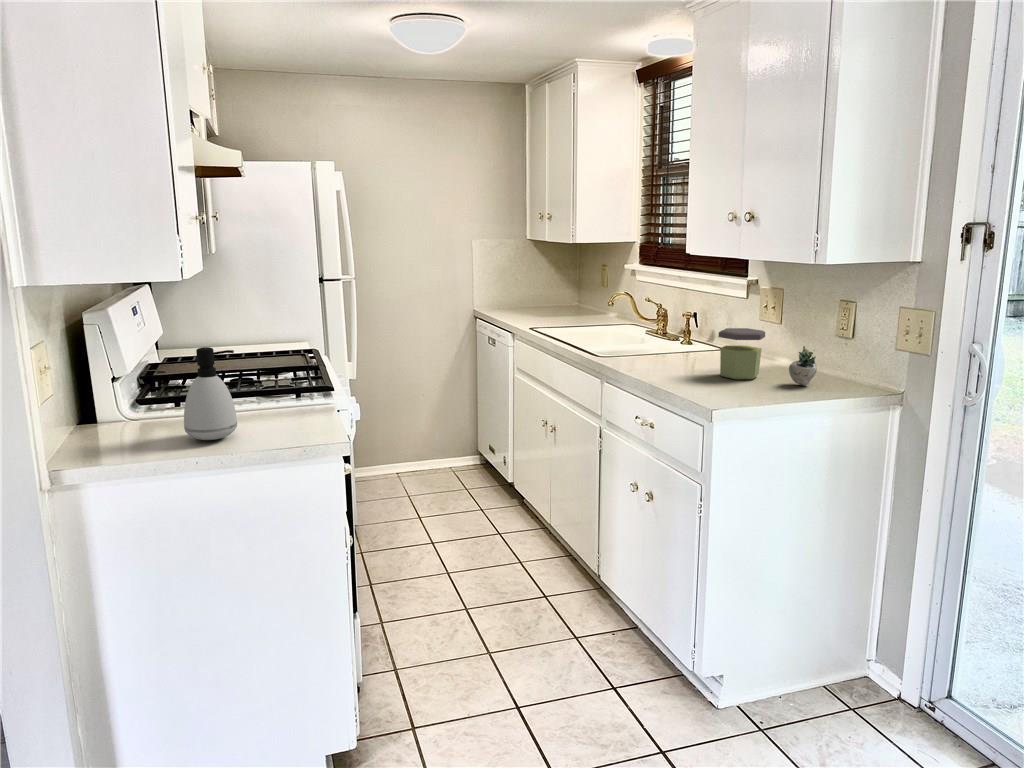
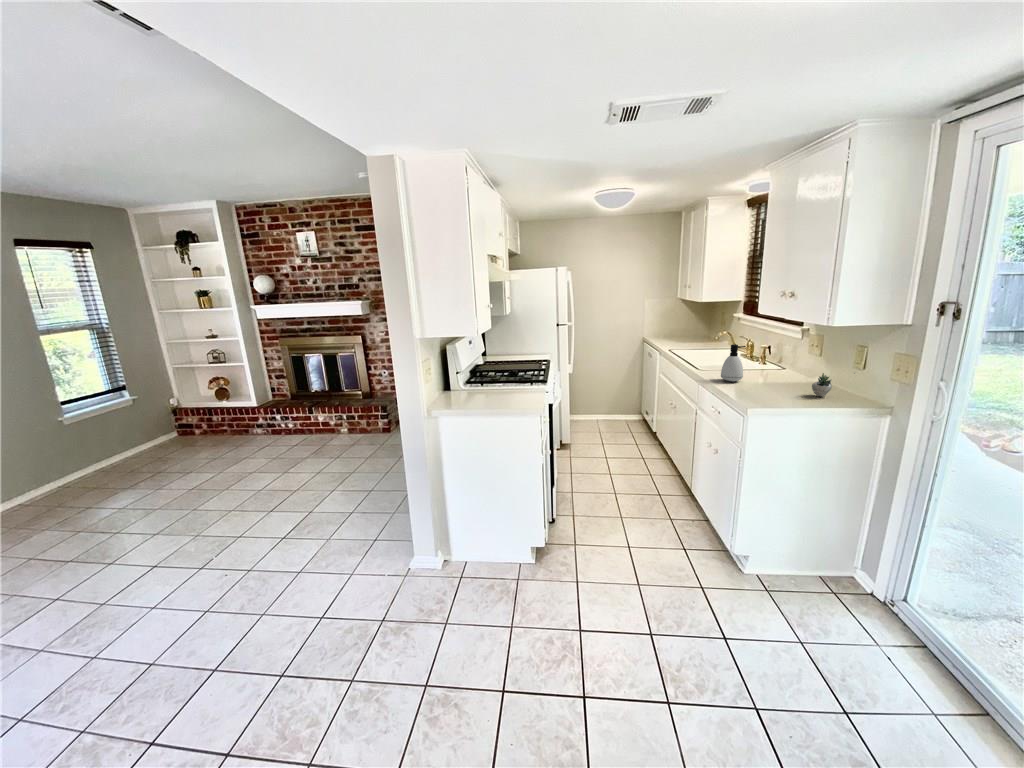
jar: present [718,328,765,379] -> none [767,359,800,390]
soap dispenser: present [184,347,237,440] -> present [721,344,746,381]

